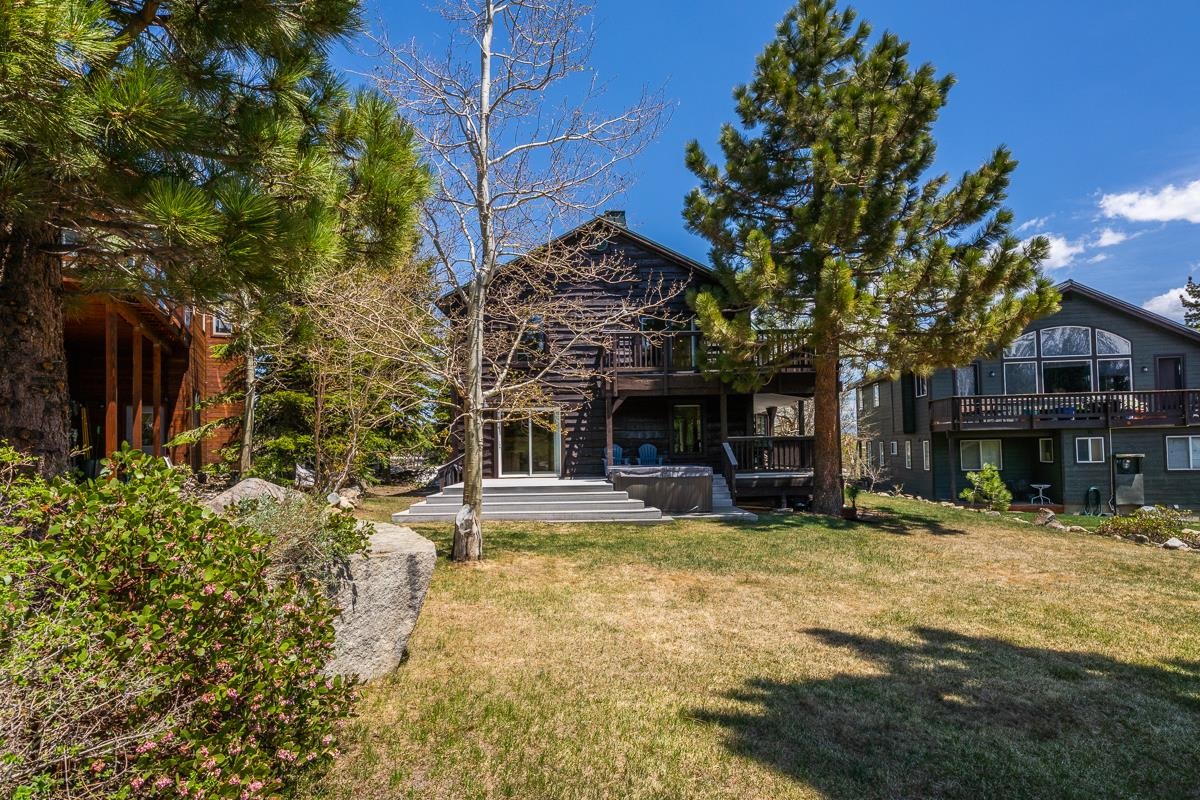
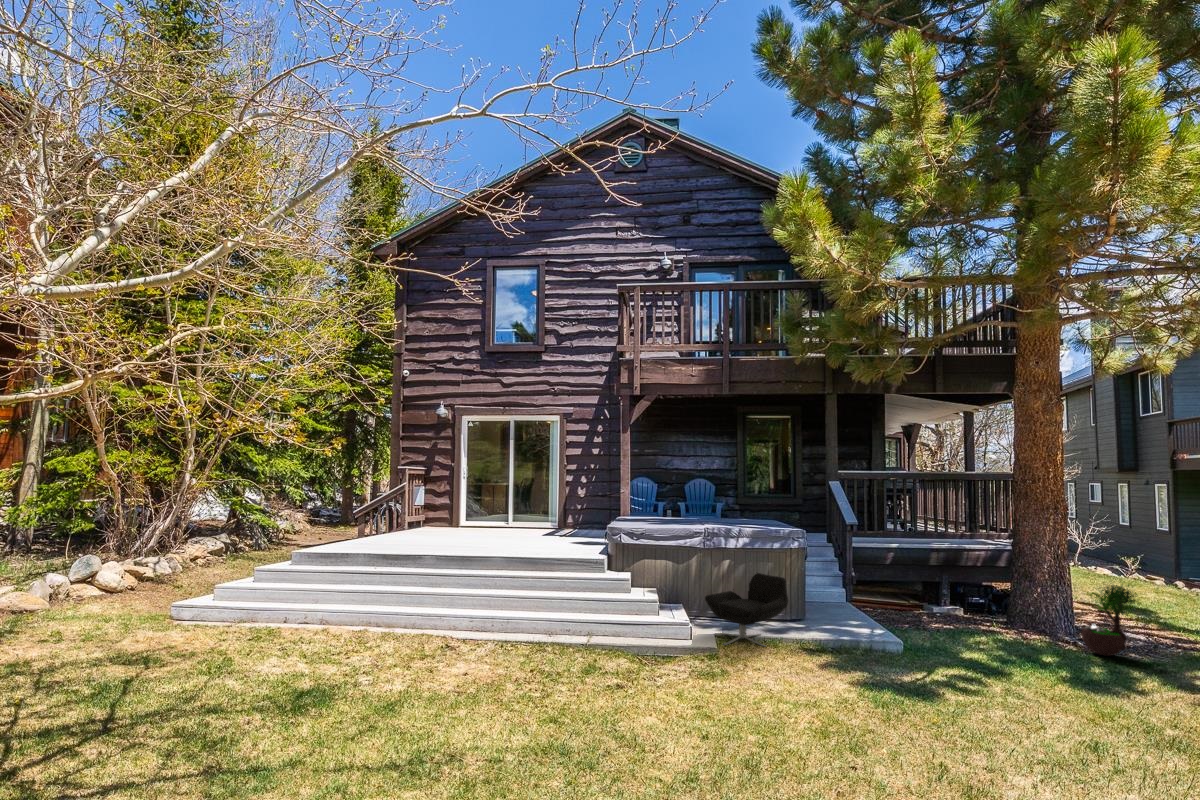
lounge chair: none [663,488,704,521] -> present [705,573,788,646]

